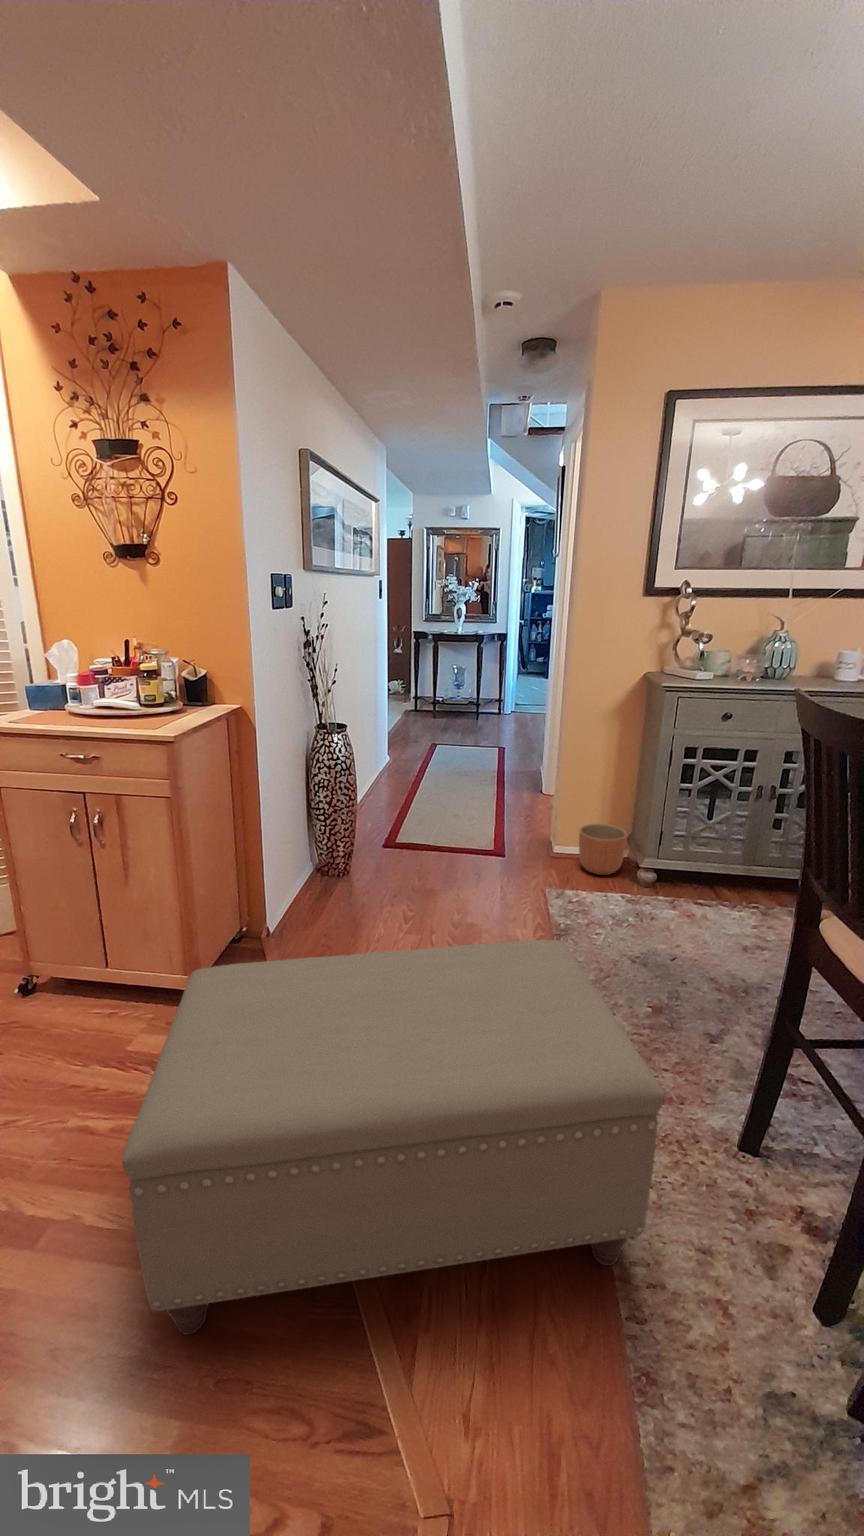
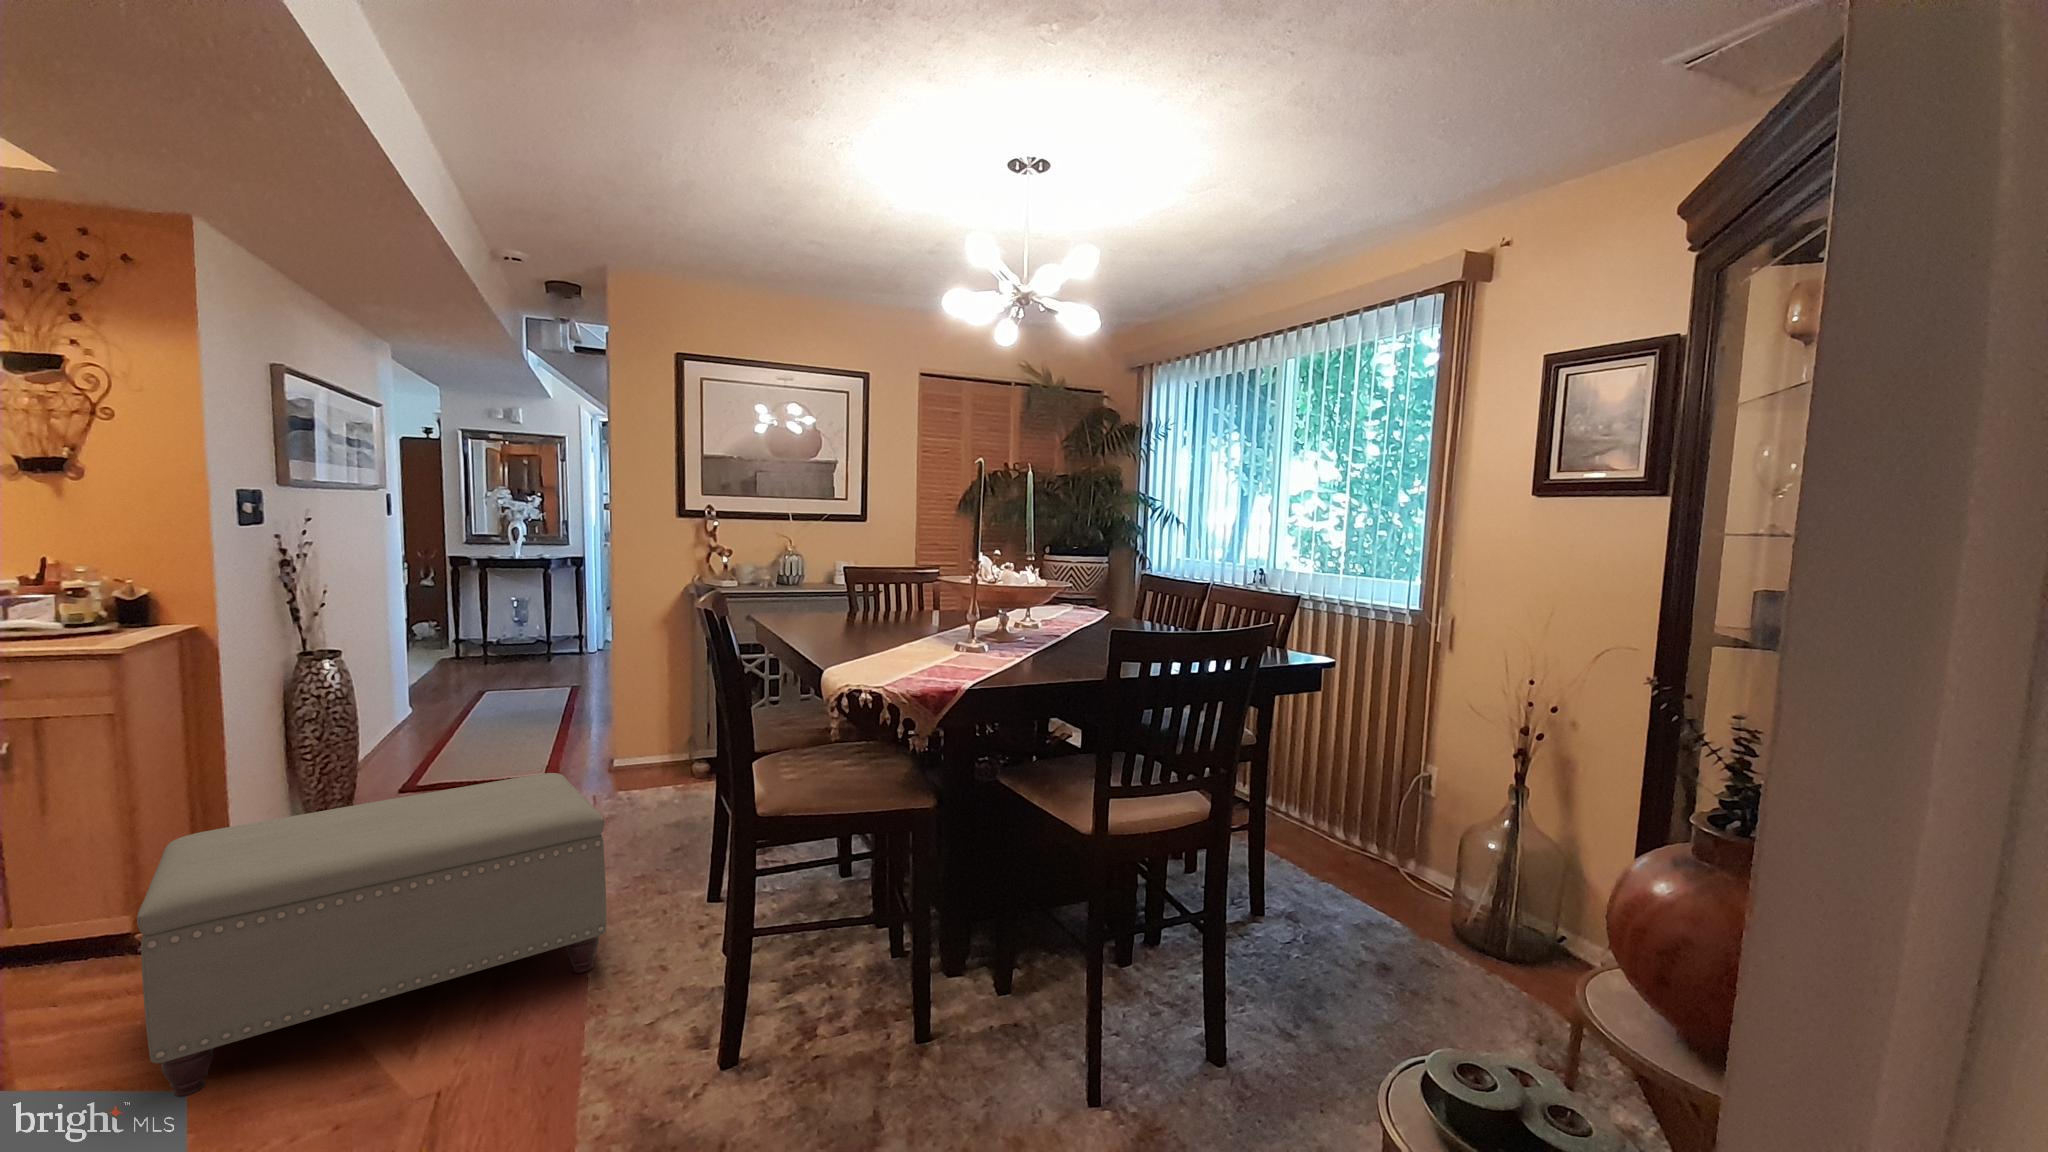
planter: present [579,823,627,875] -> none [633,727,681,775]

